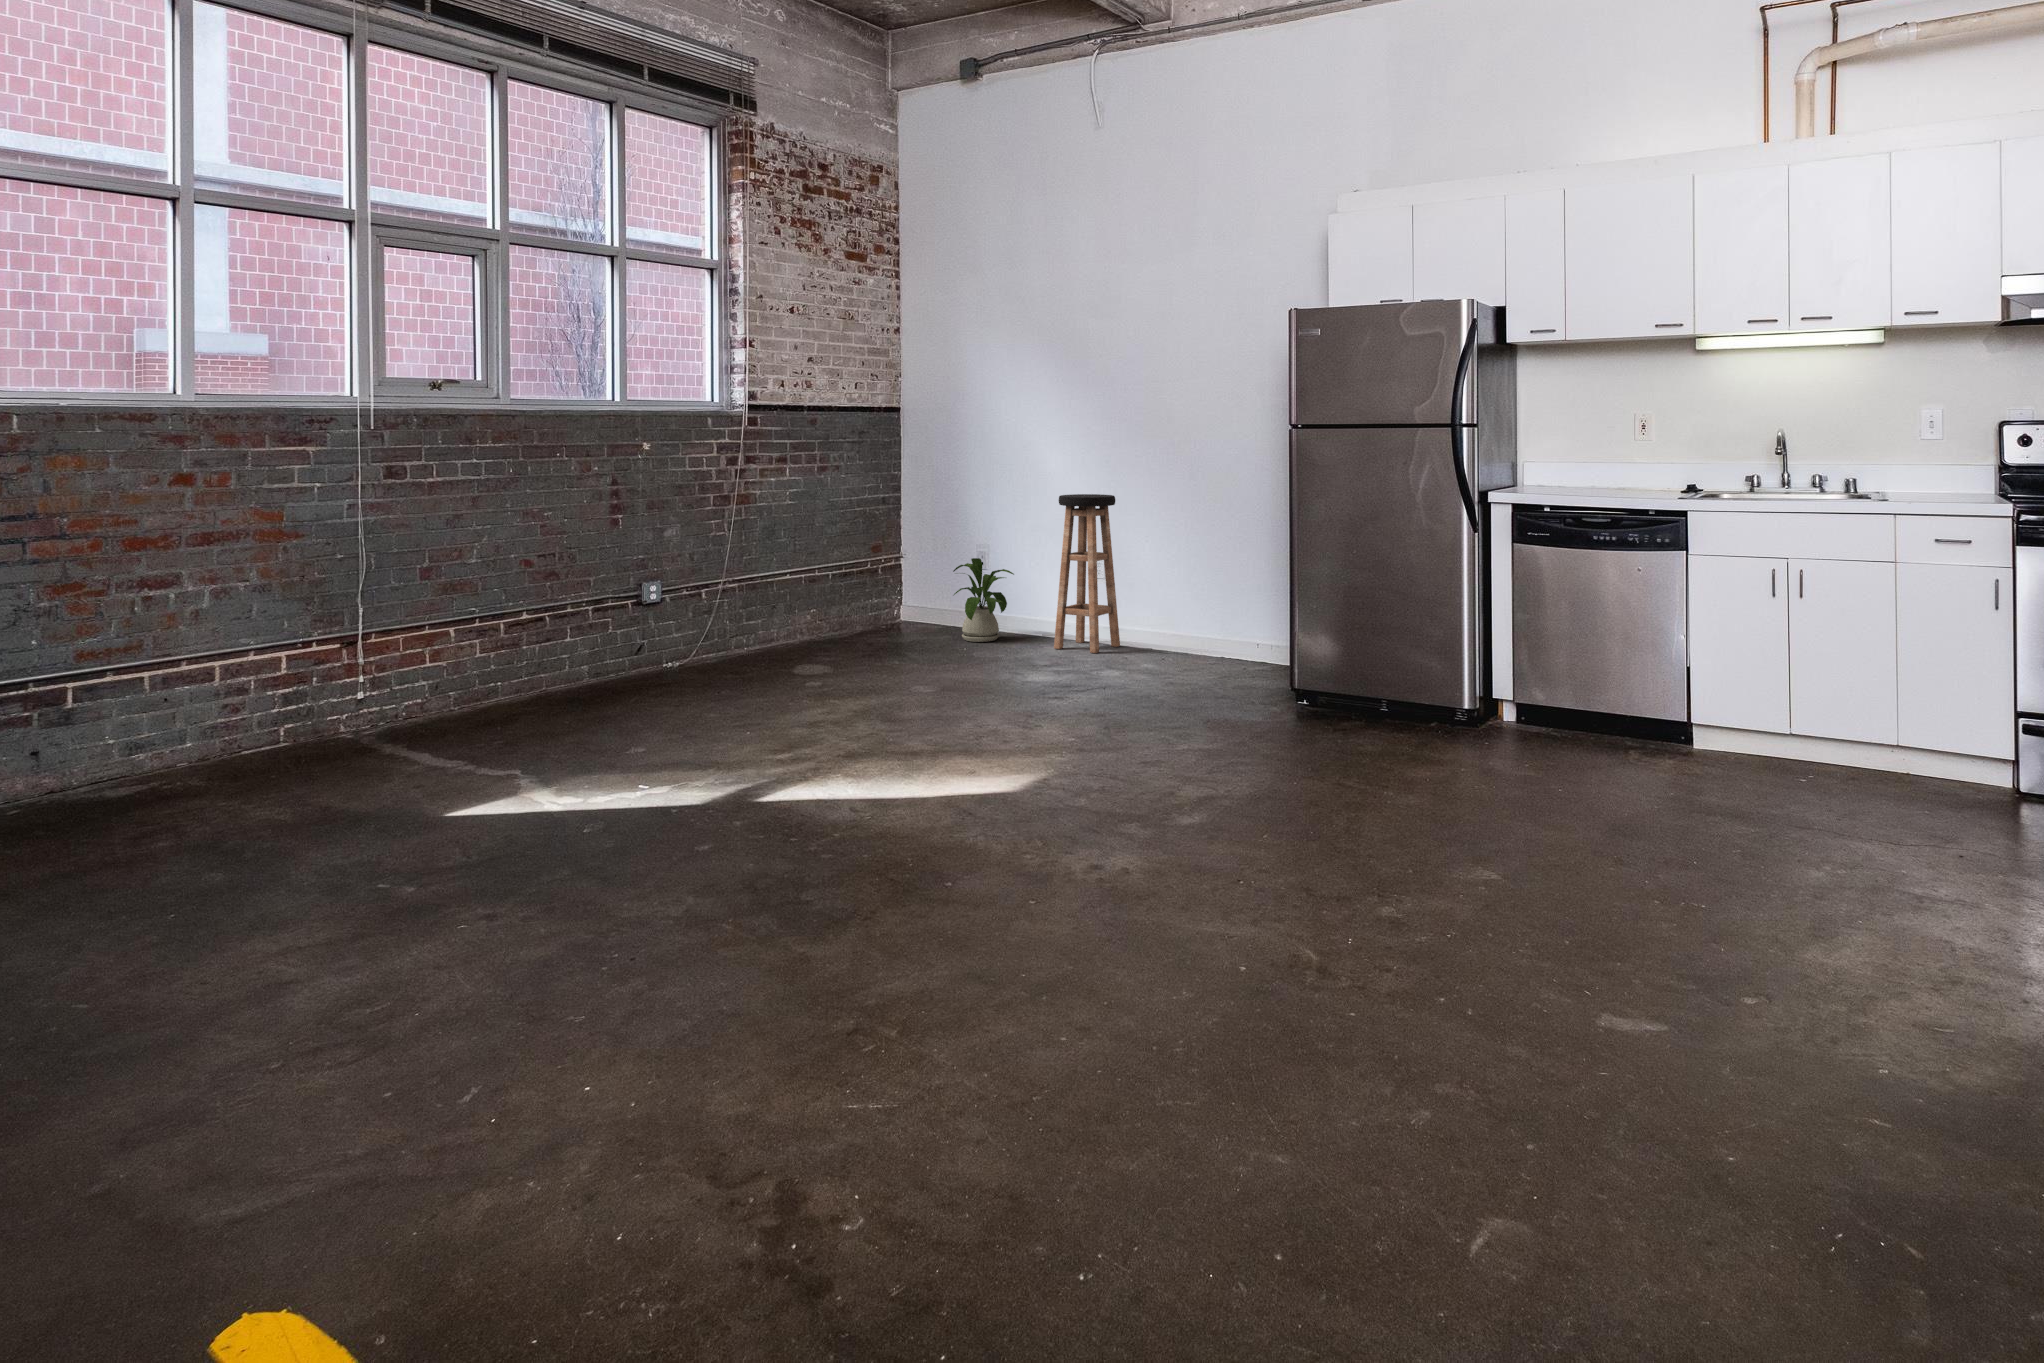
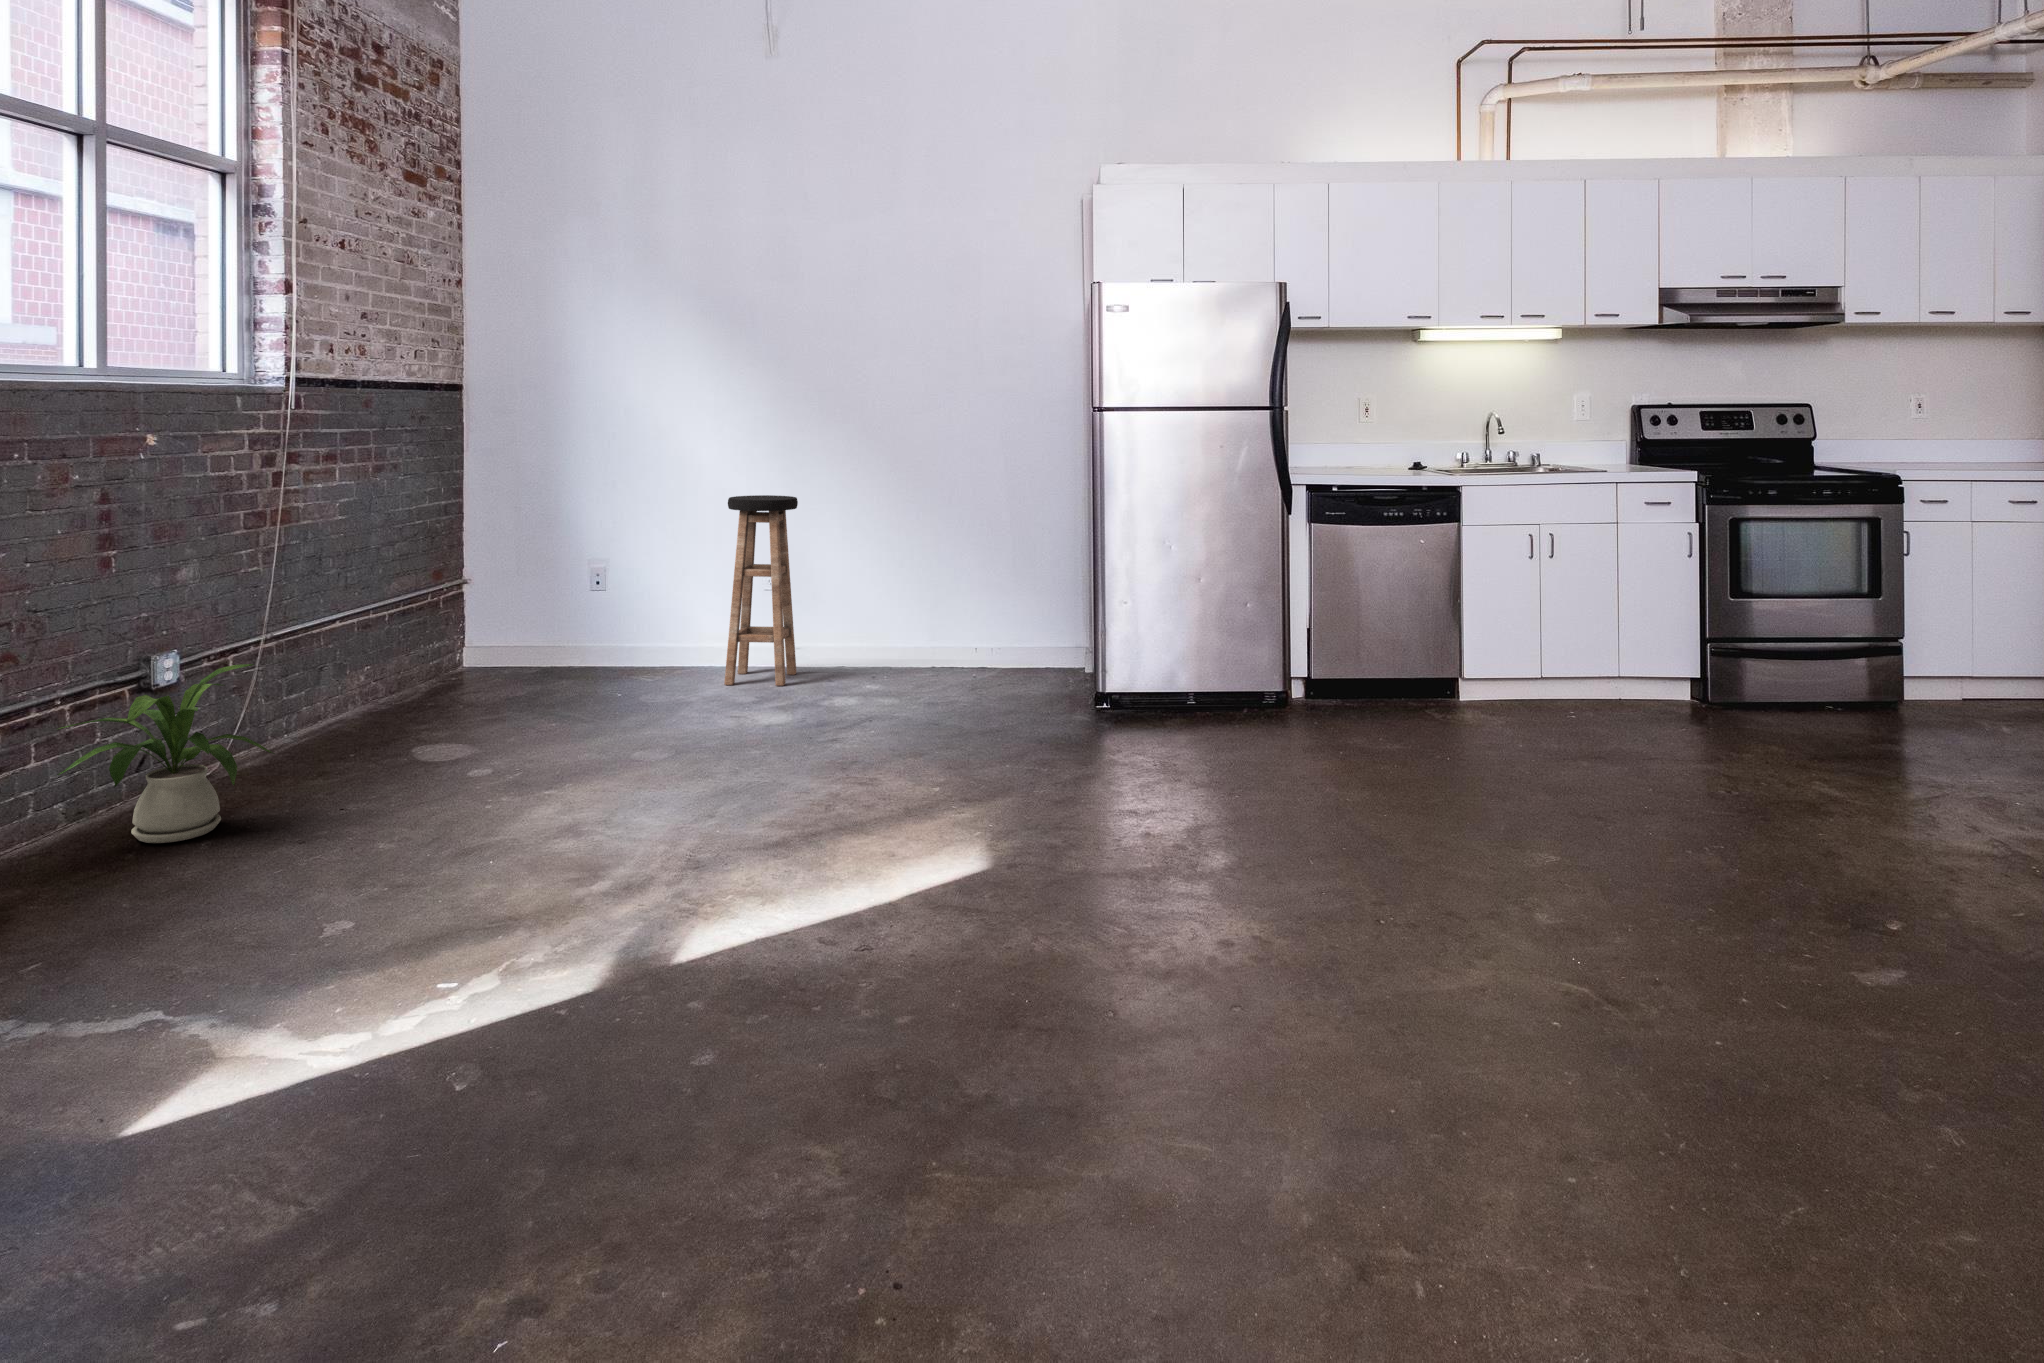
house plant: present [953,558,1014,642] -> present [58,664,275,843]

